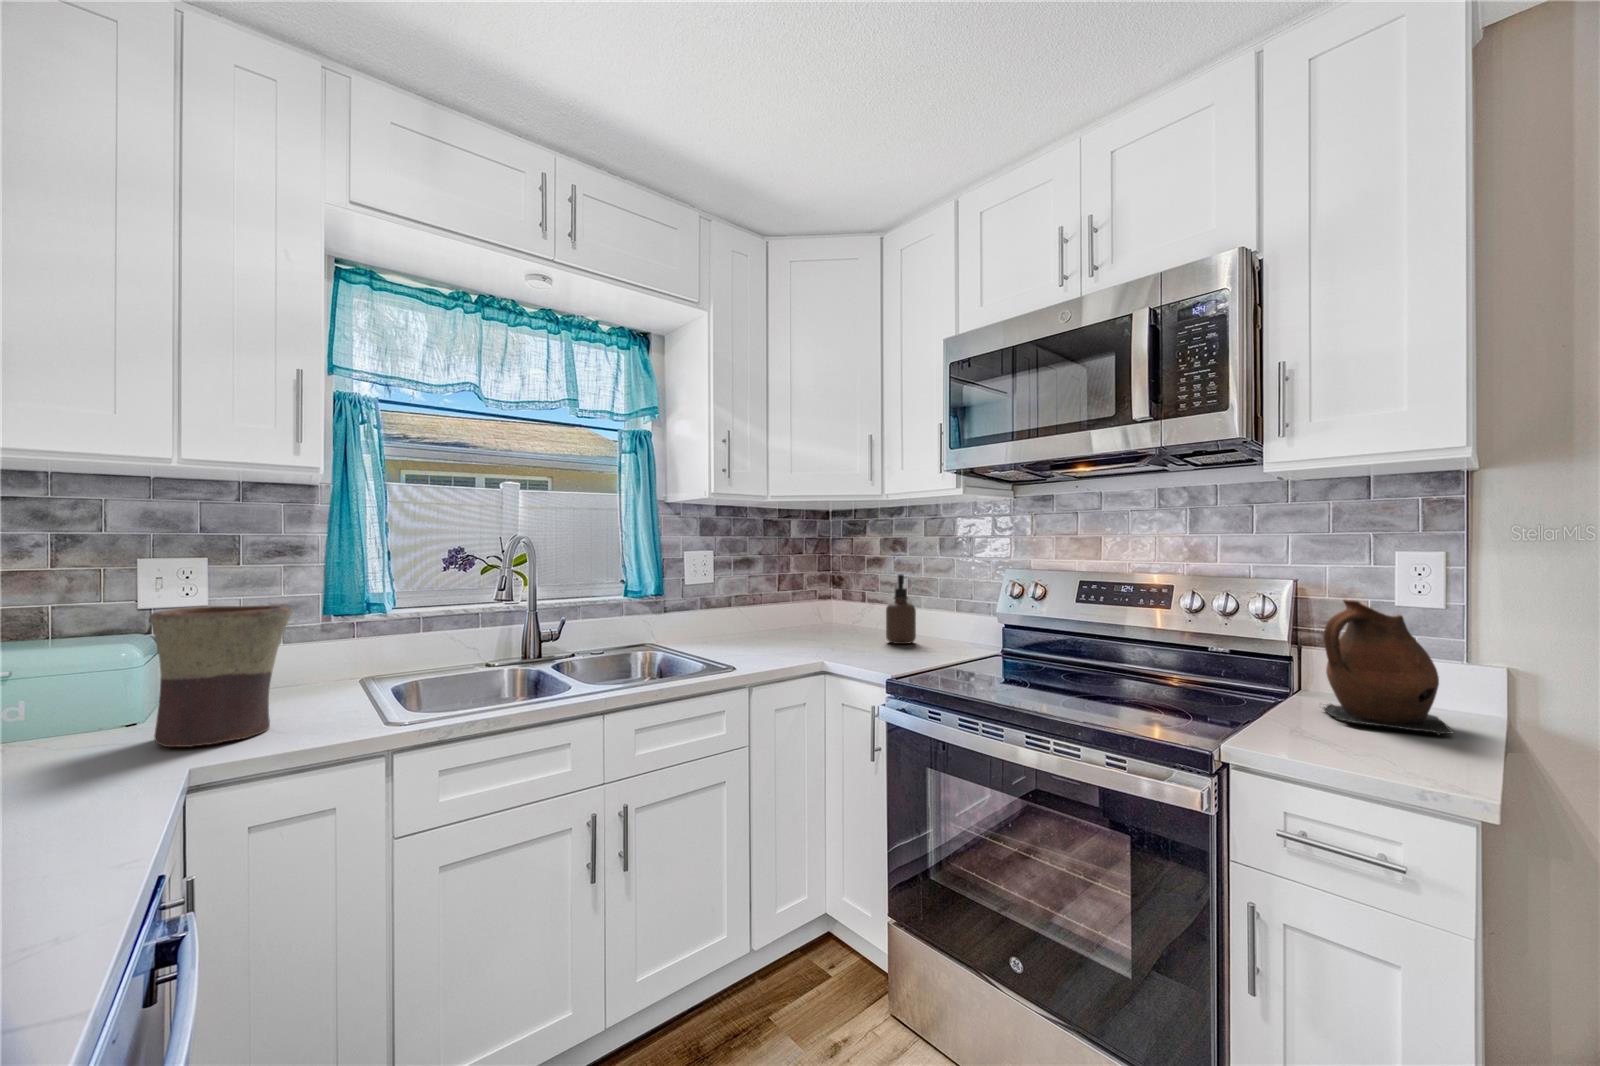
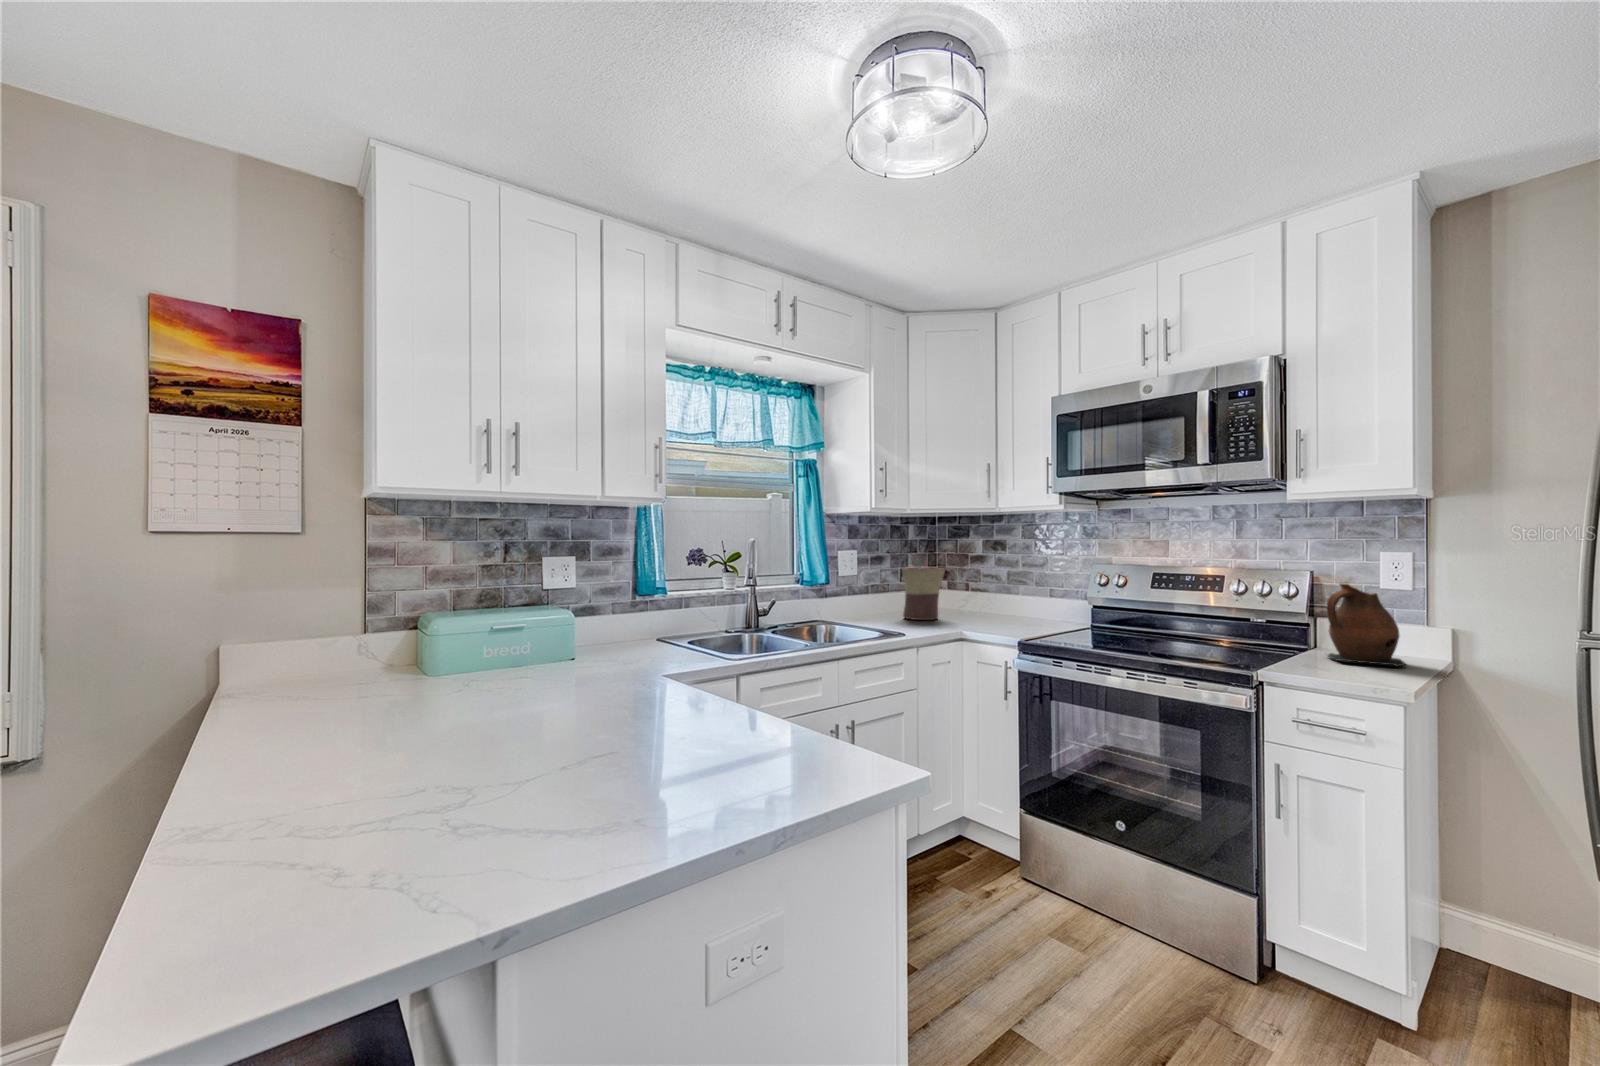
soap dispenser: present [886,574,916,644] -> none [997,569,1021,622]
flower pot: present [150,605,291,747] -> present [902,568,945,620]

